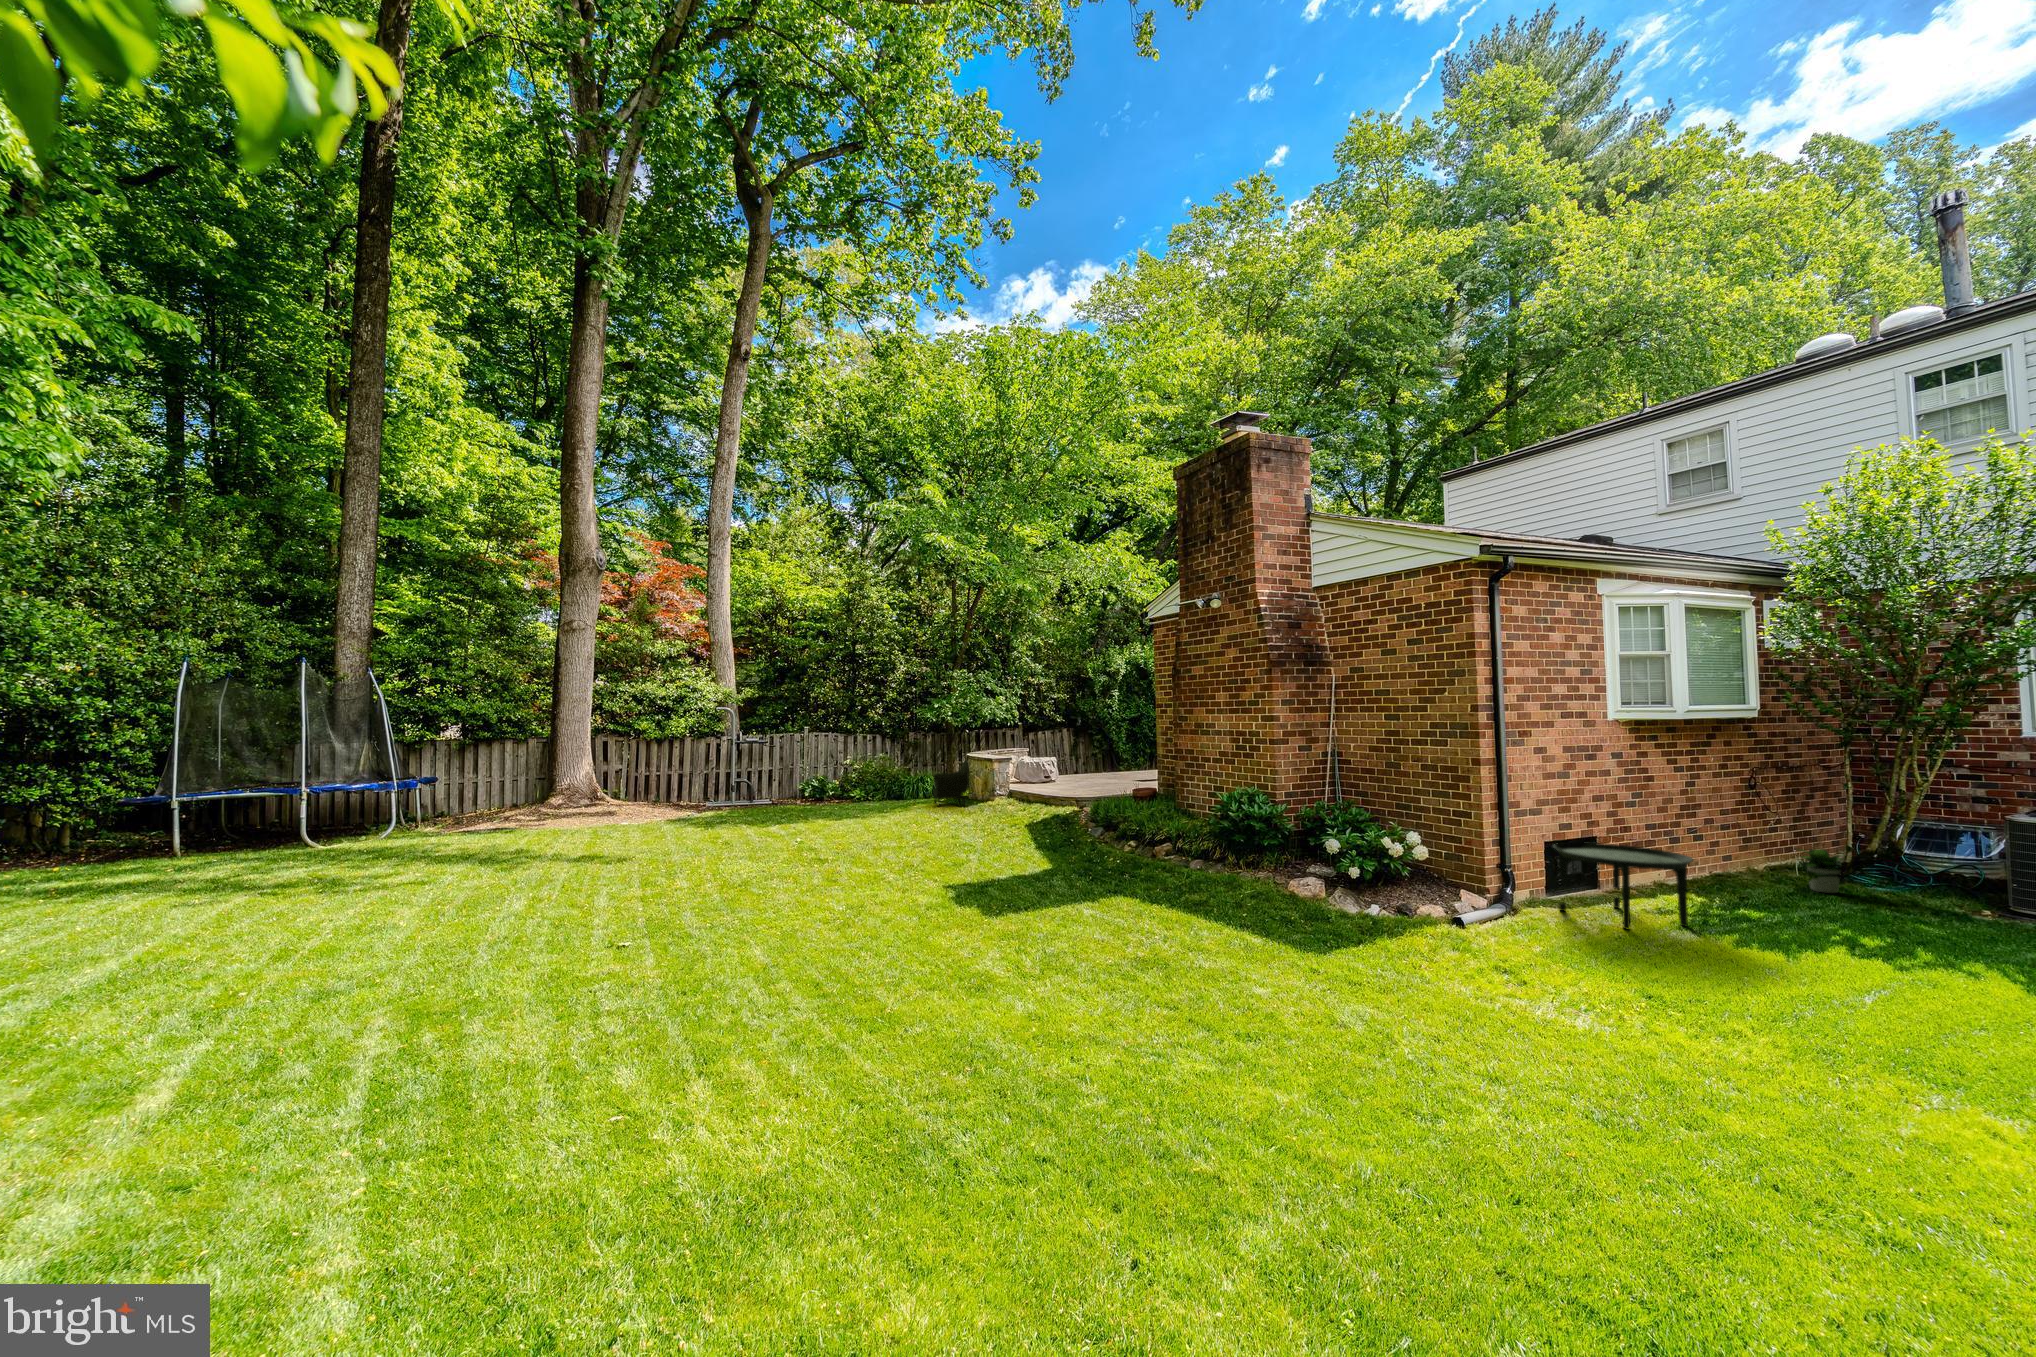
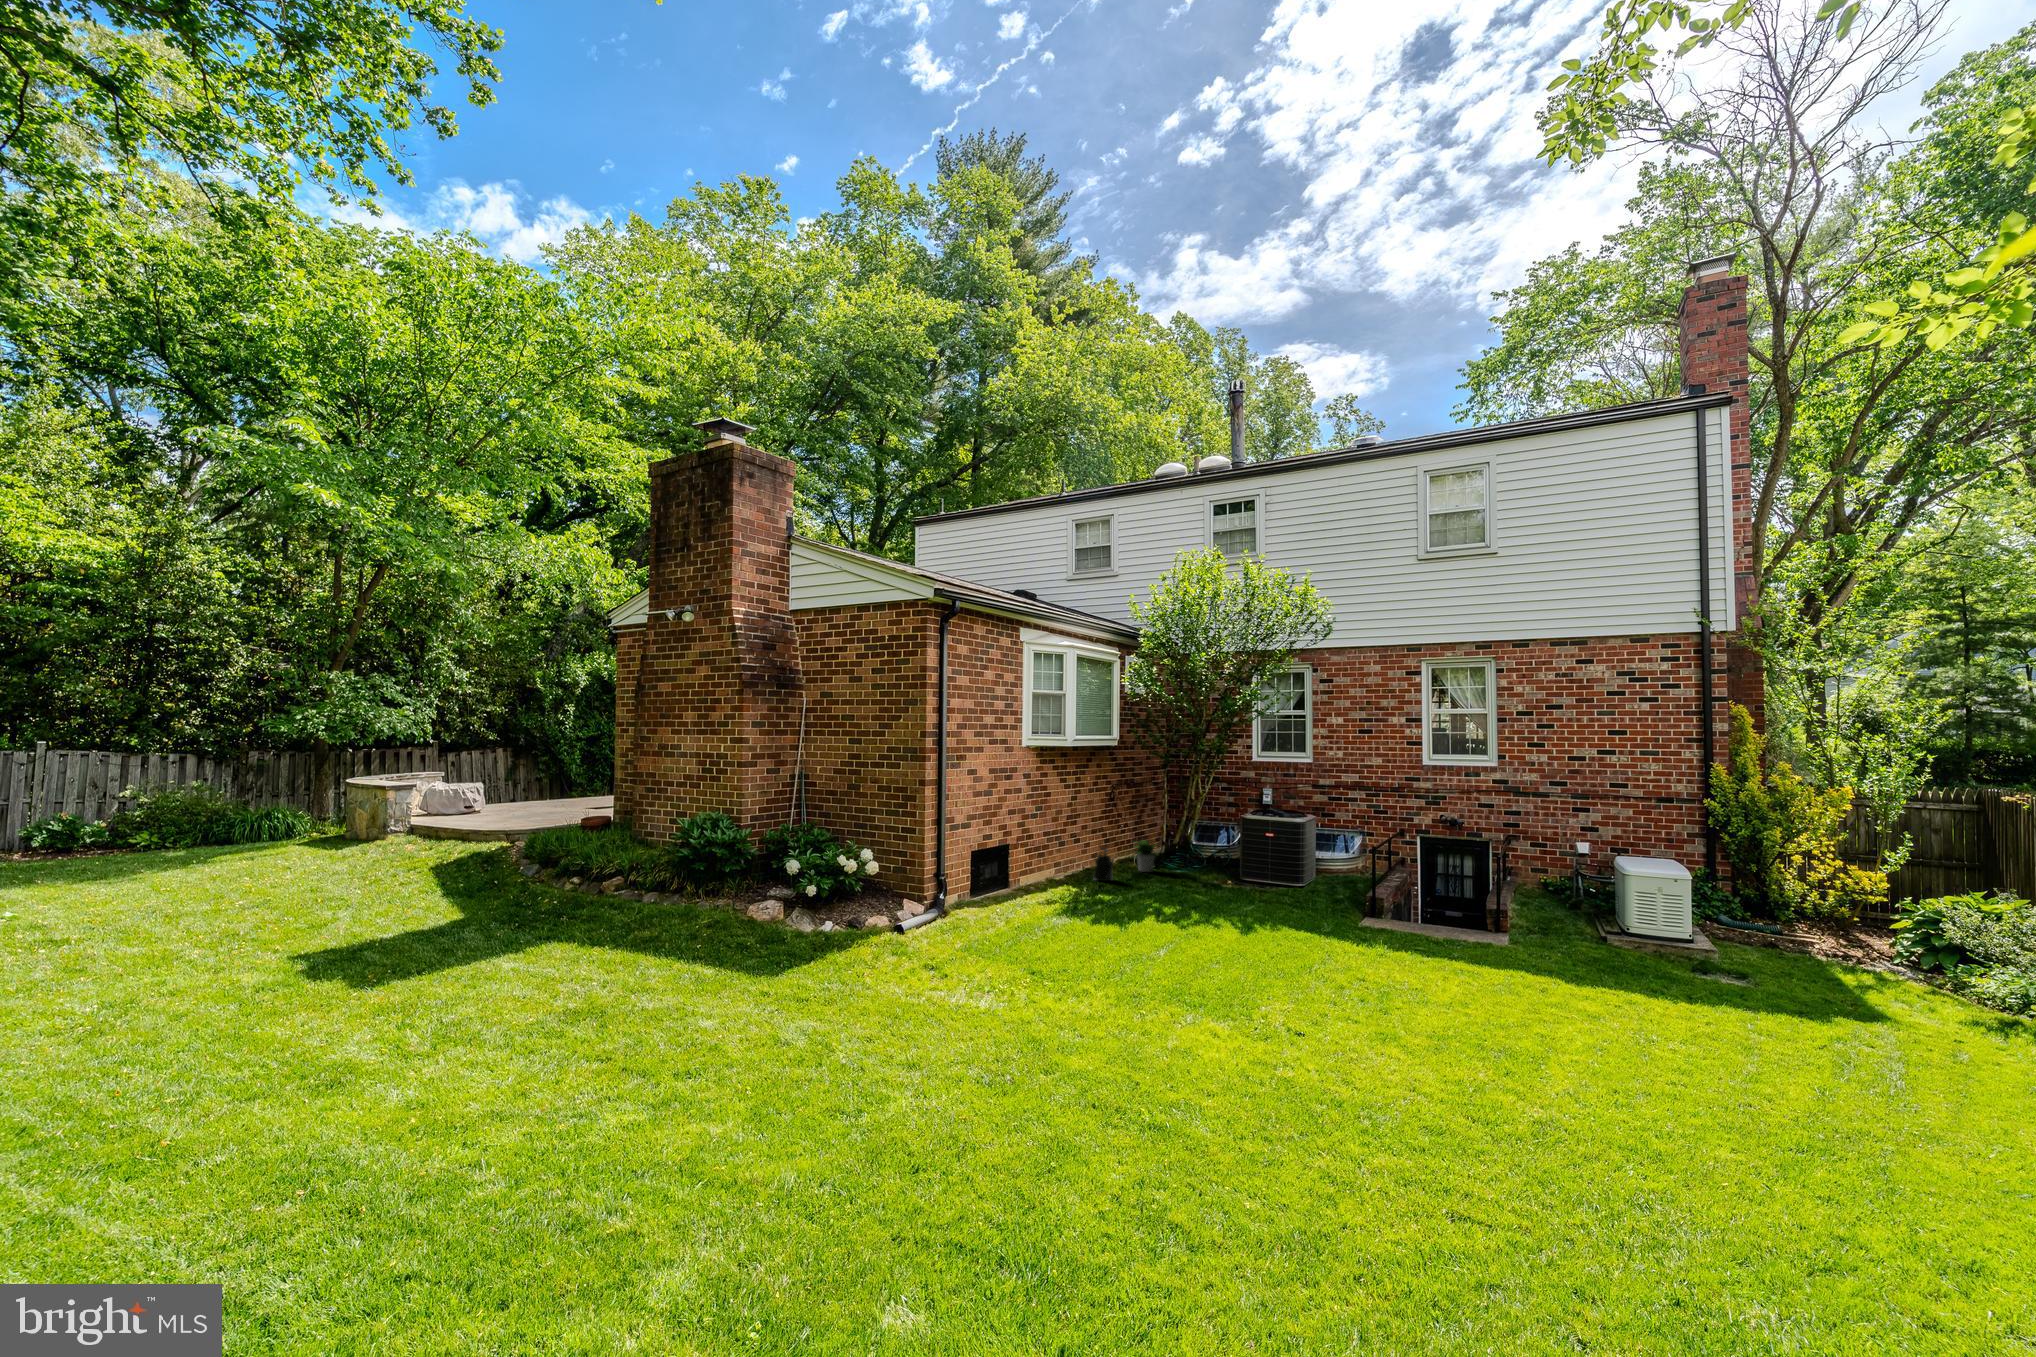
chair: present [933,760,969,806] -> none [275,786,355,853]
round table: present [1554,843,1693,930] -> none [979,849,1072,922]
watering can: none [1730,847,1765,898] -> present [1094,845,1113,881]

